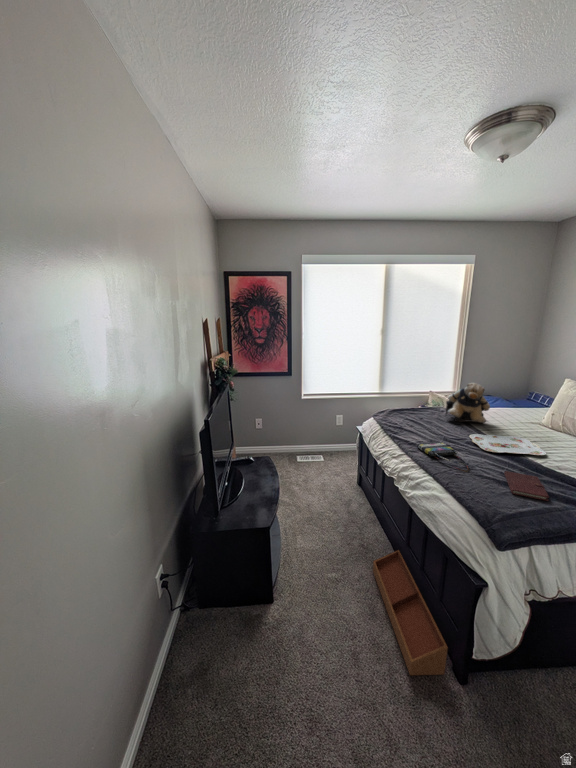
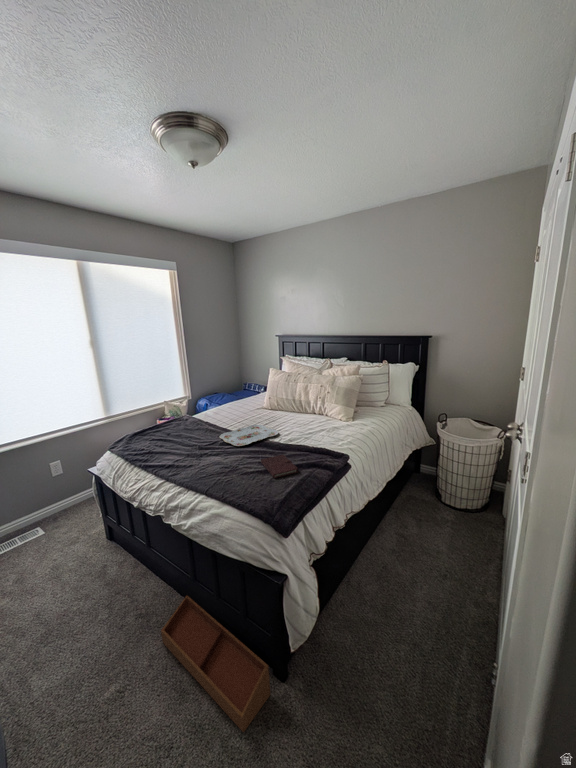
teddy bear: present [446,383,490,423] -> none [188,384,227,426]
tote bag: present [417,442,469,472] -> none [177,453,234,475]

